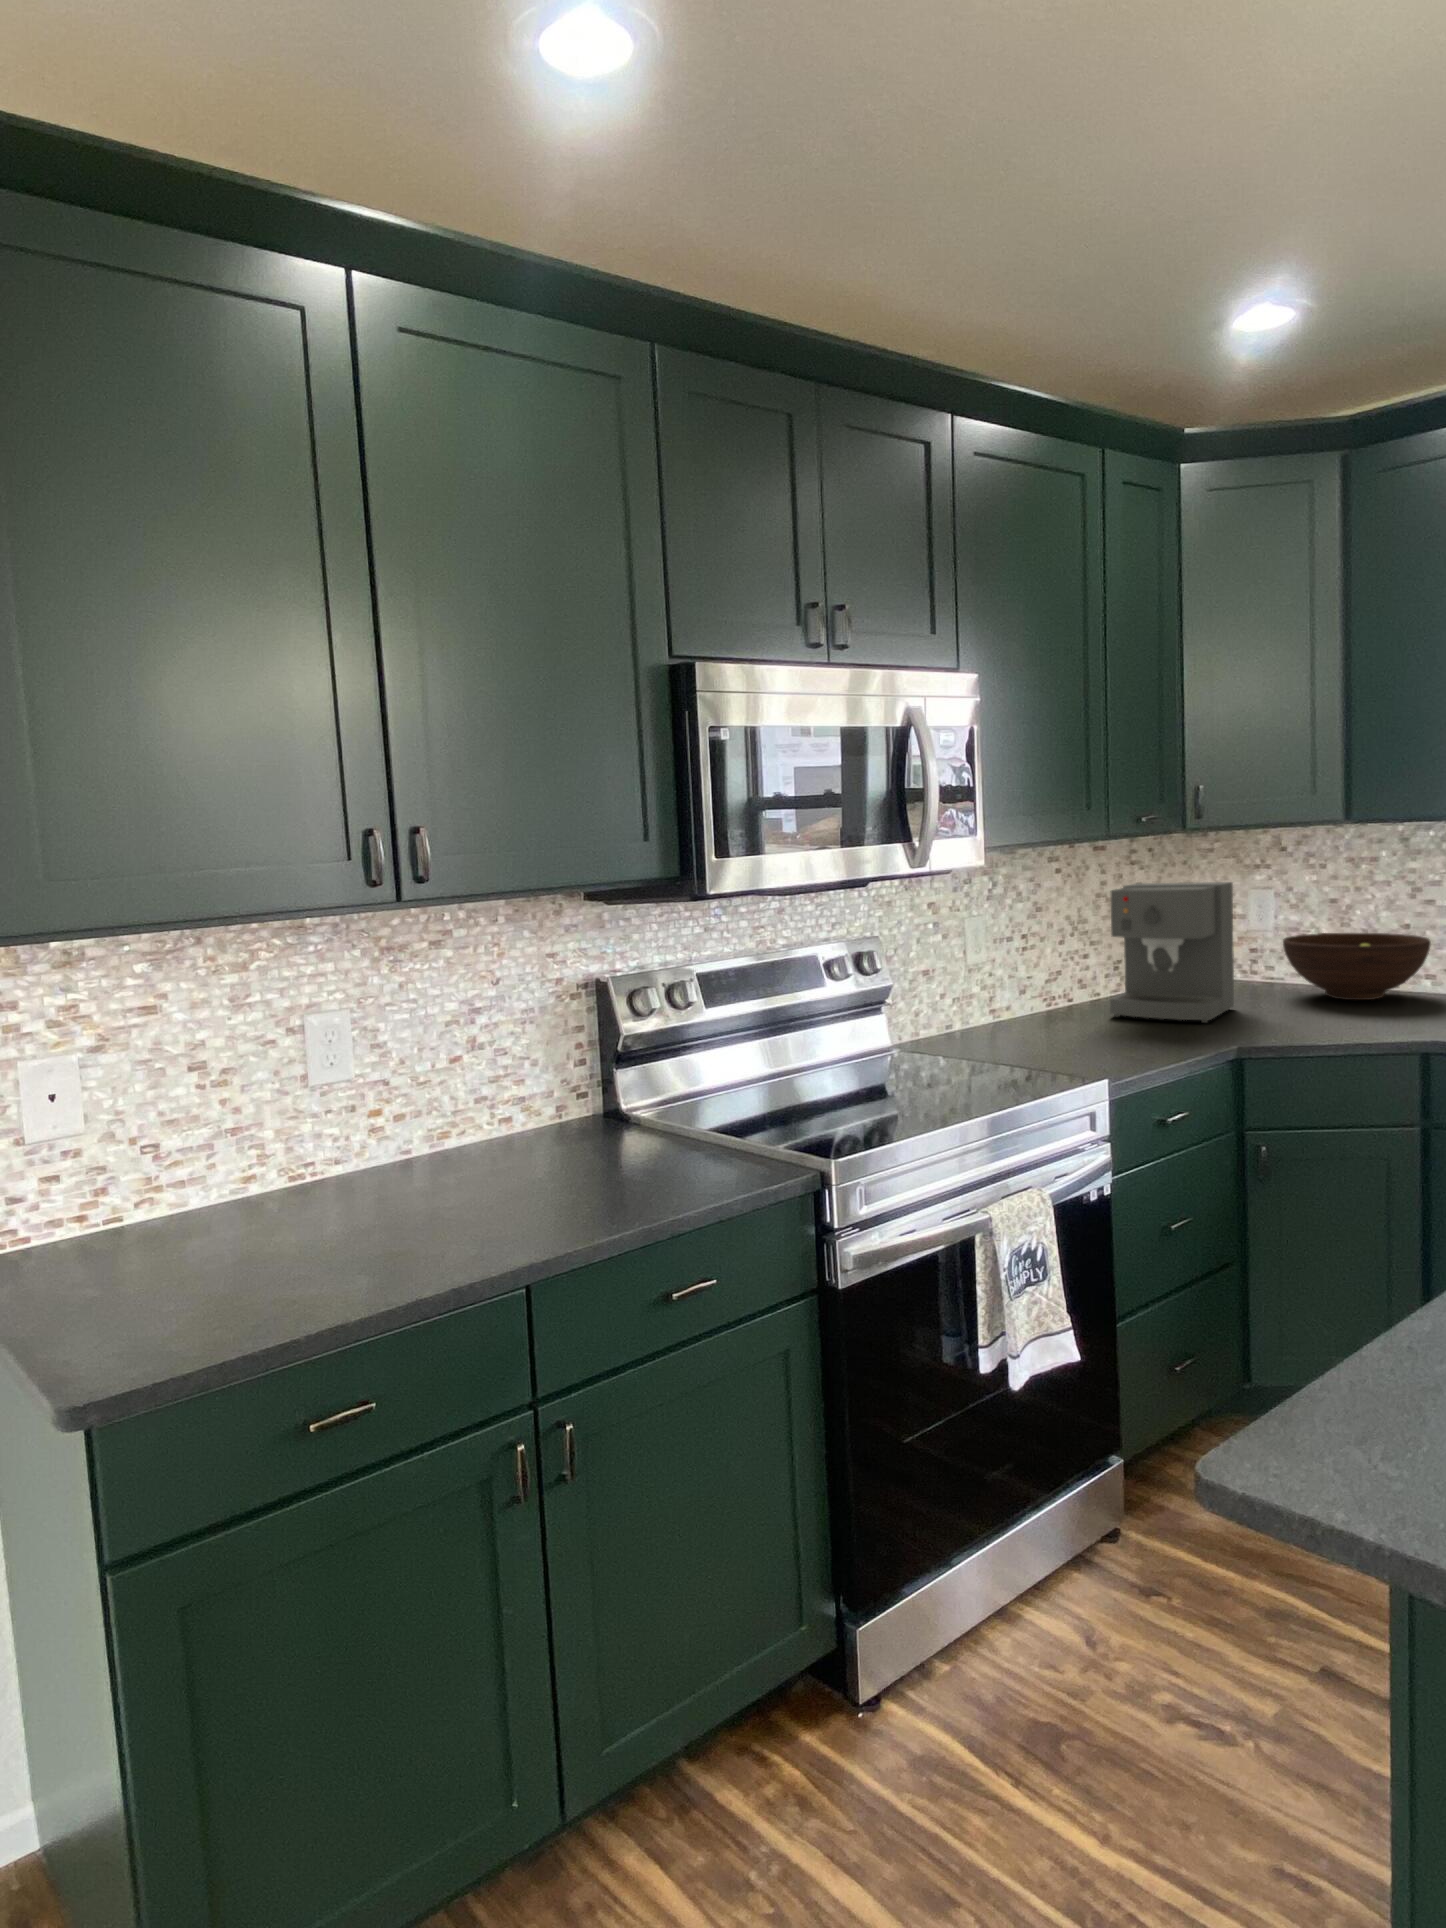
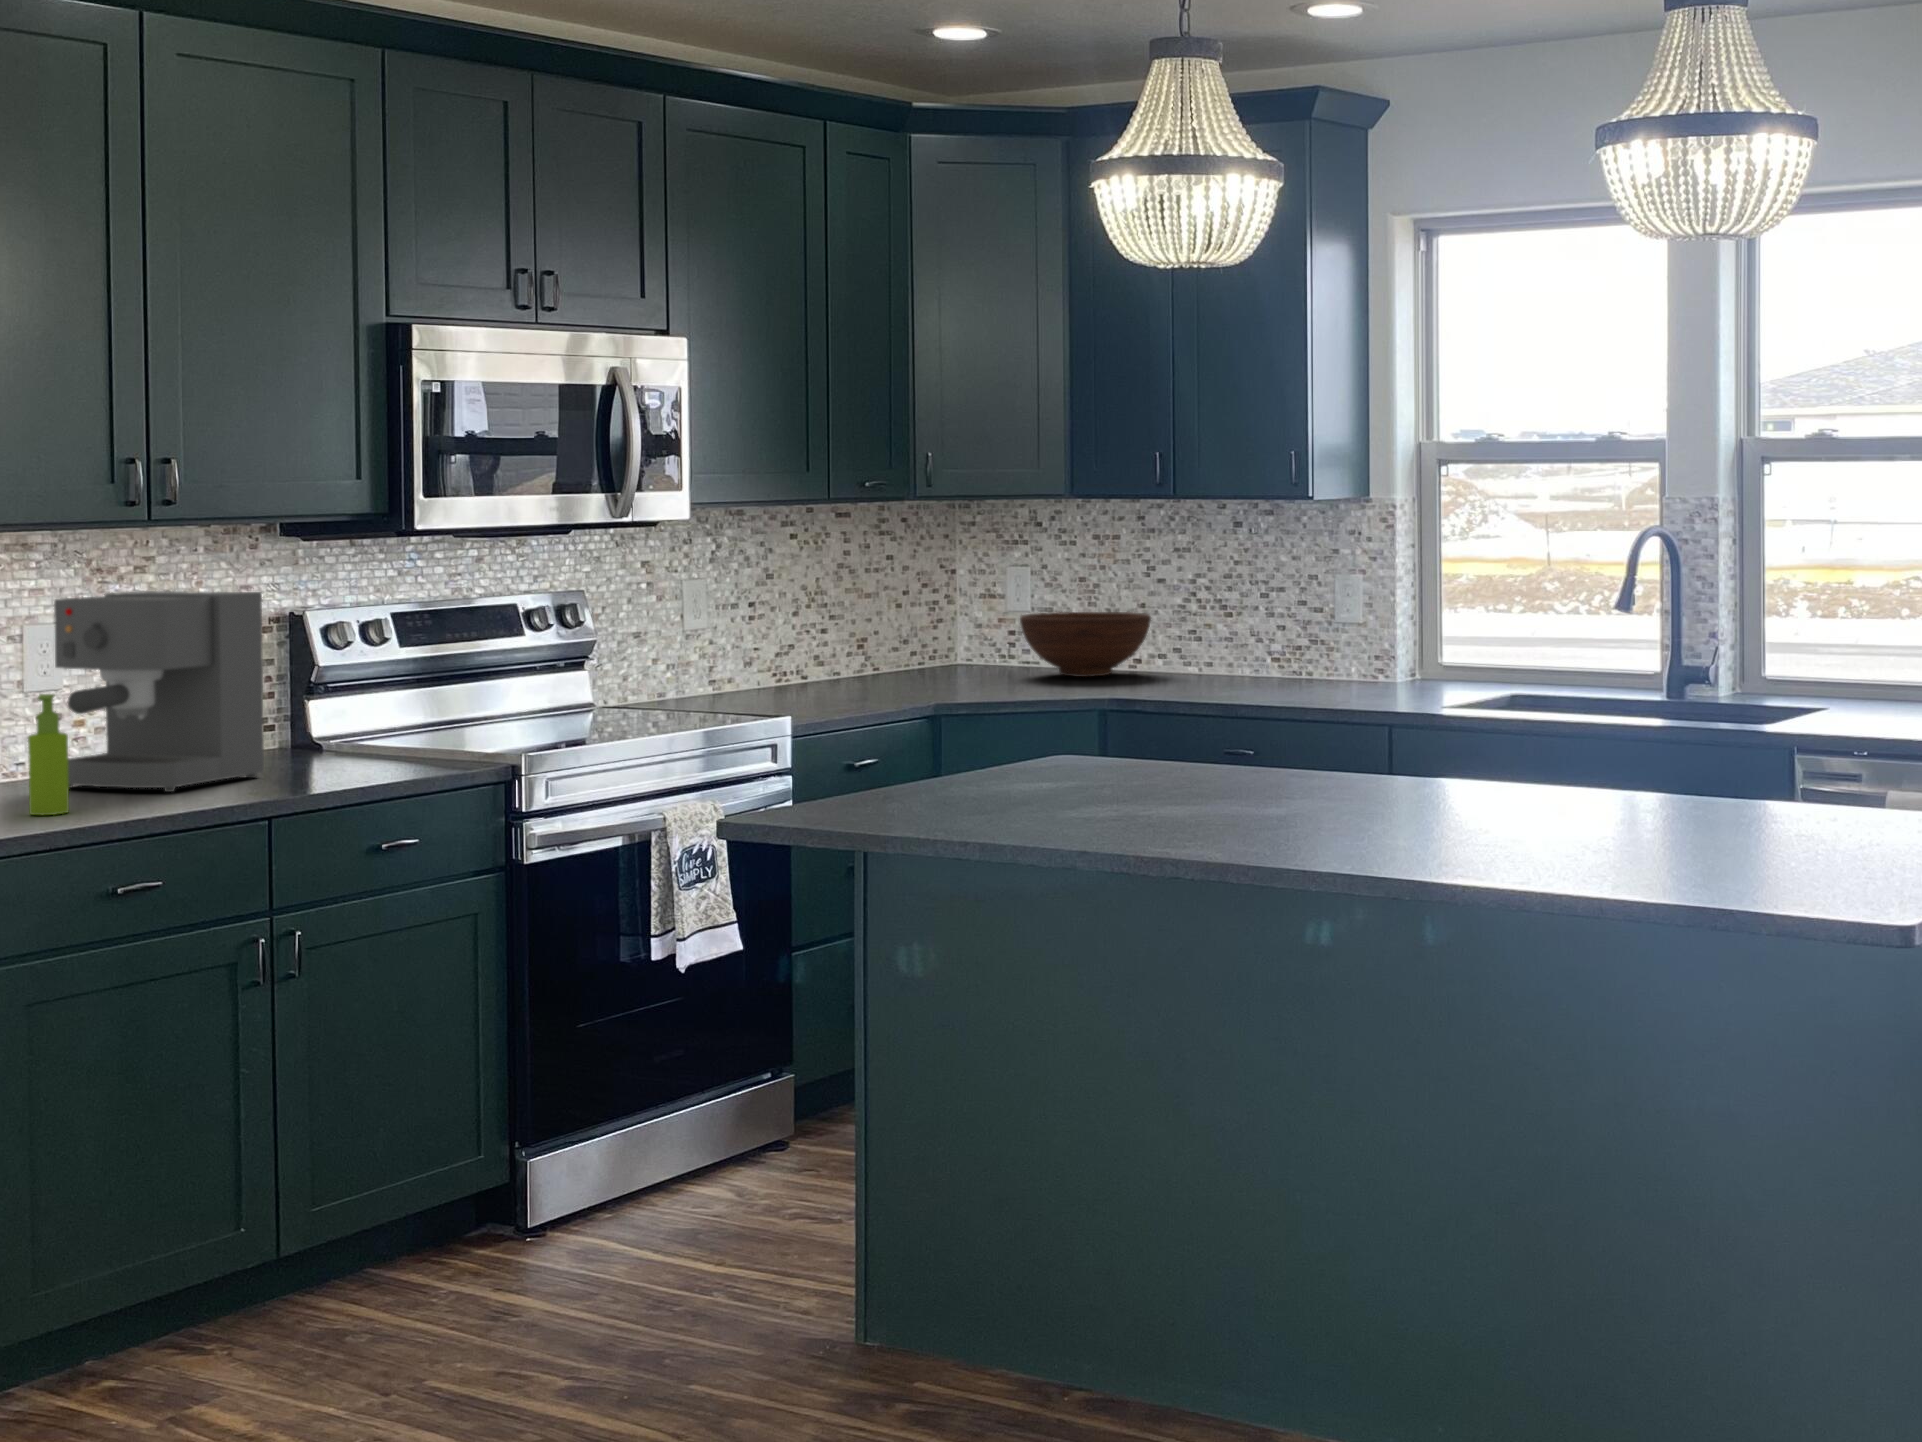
coffee maker: present [1110,882,1234,1023] -> present [54,591,264,792]
soap dispenser: none [173,1150,240,1320] -> present [28,694,69,815]

